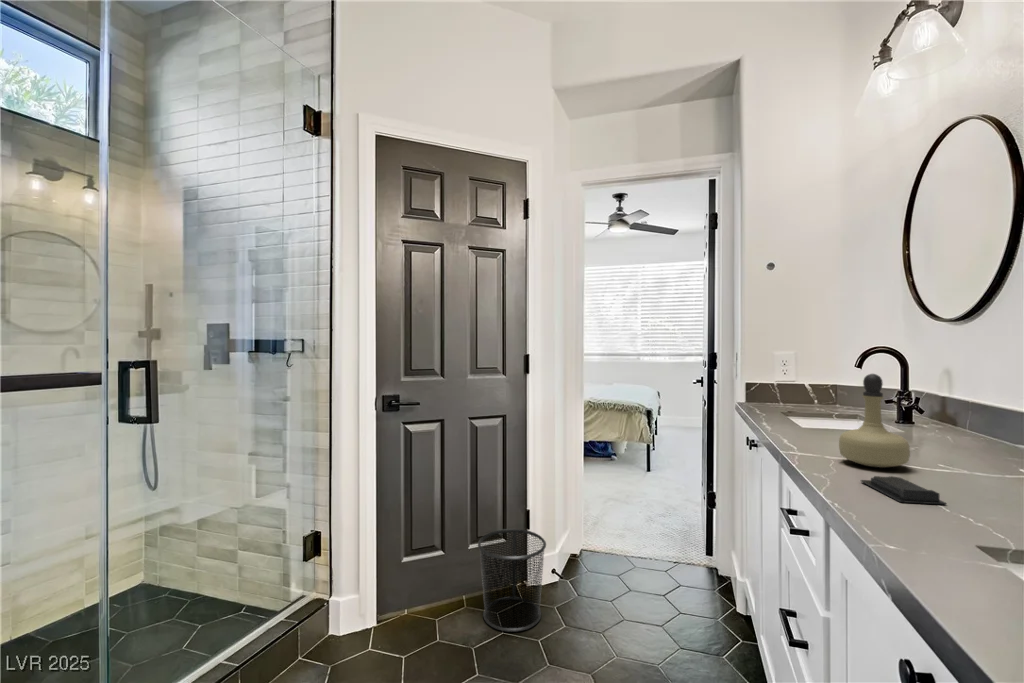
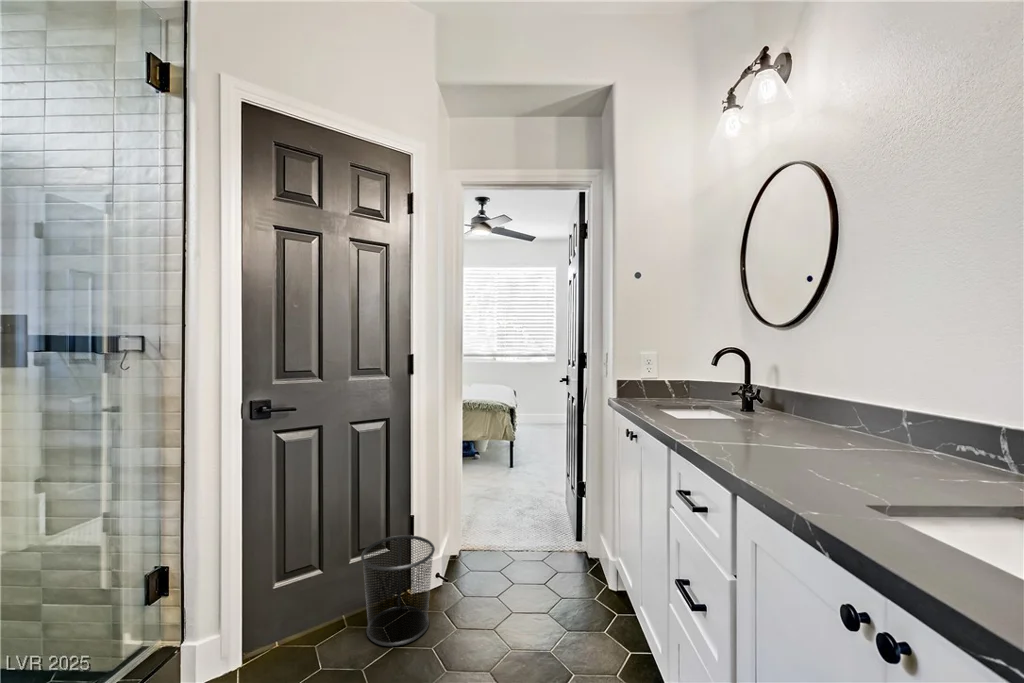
perfume bottle: present [839,374,910,468] -> none [718,370,774,453]
soap bar: present [861,476,946,504] -> none [747,461,821,486]

